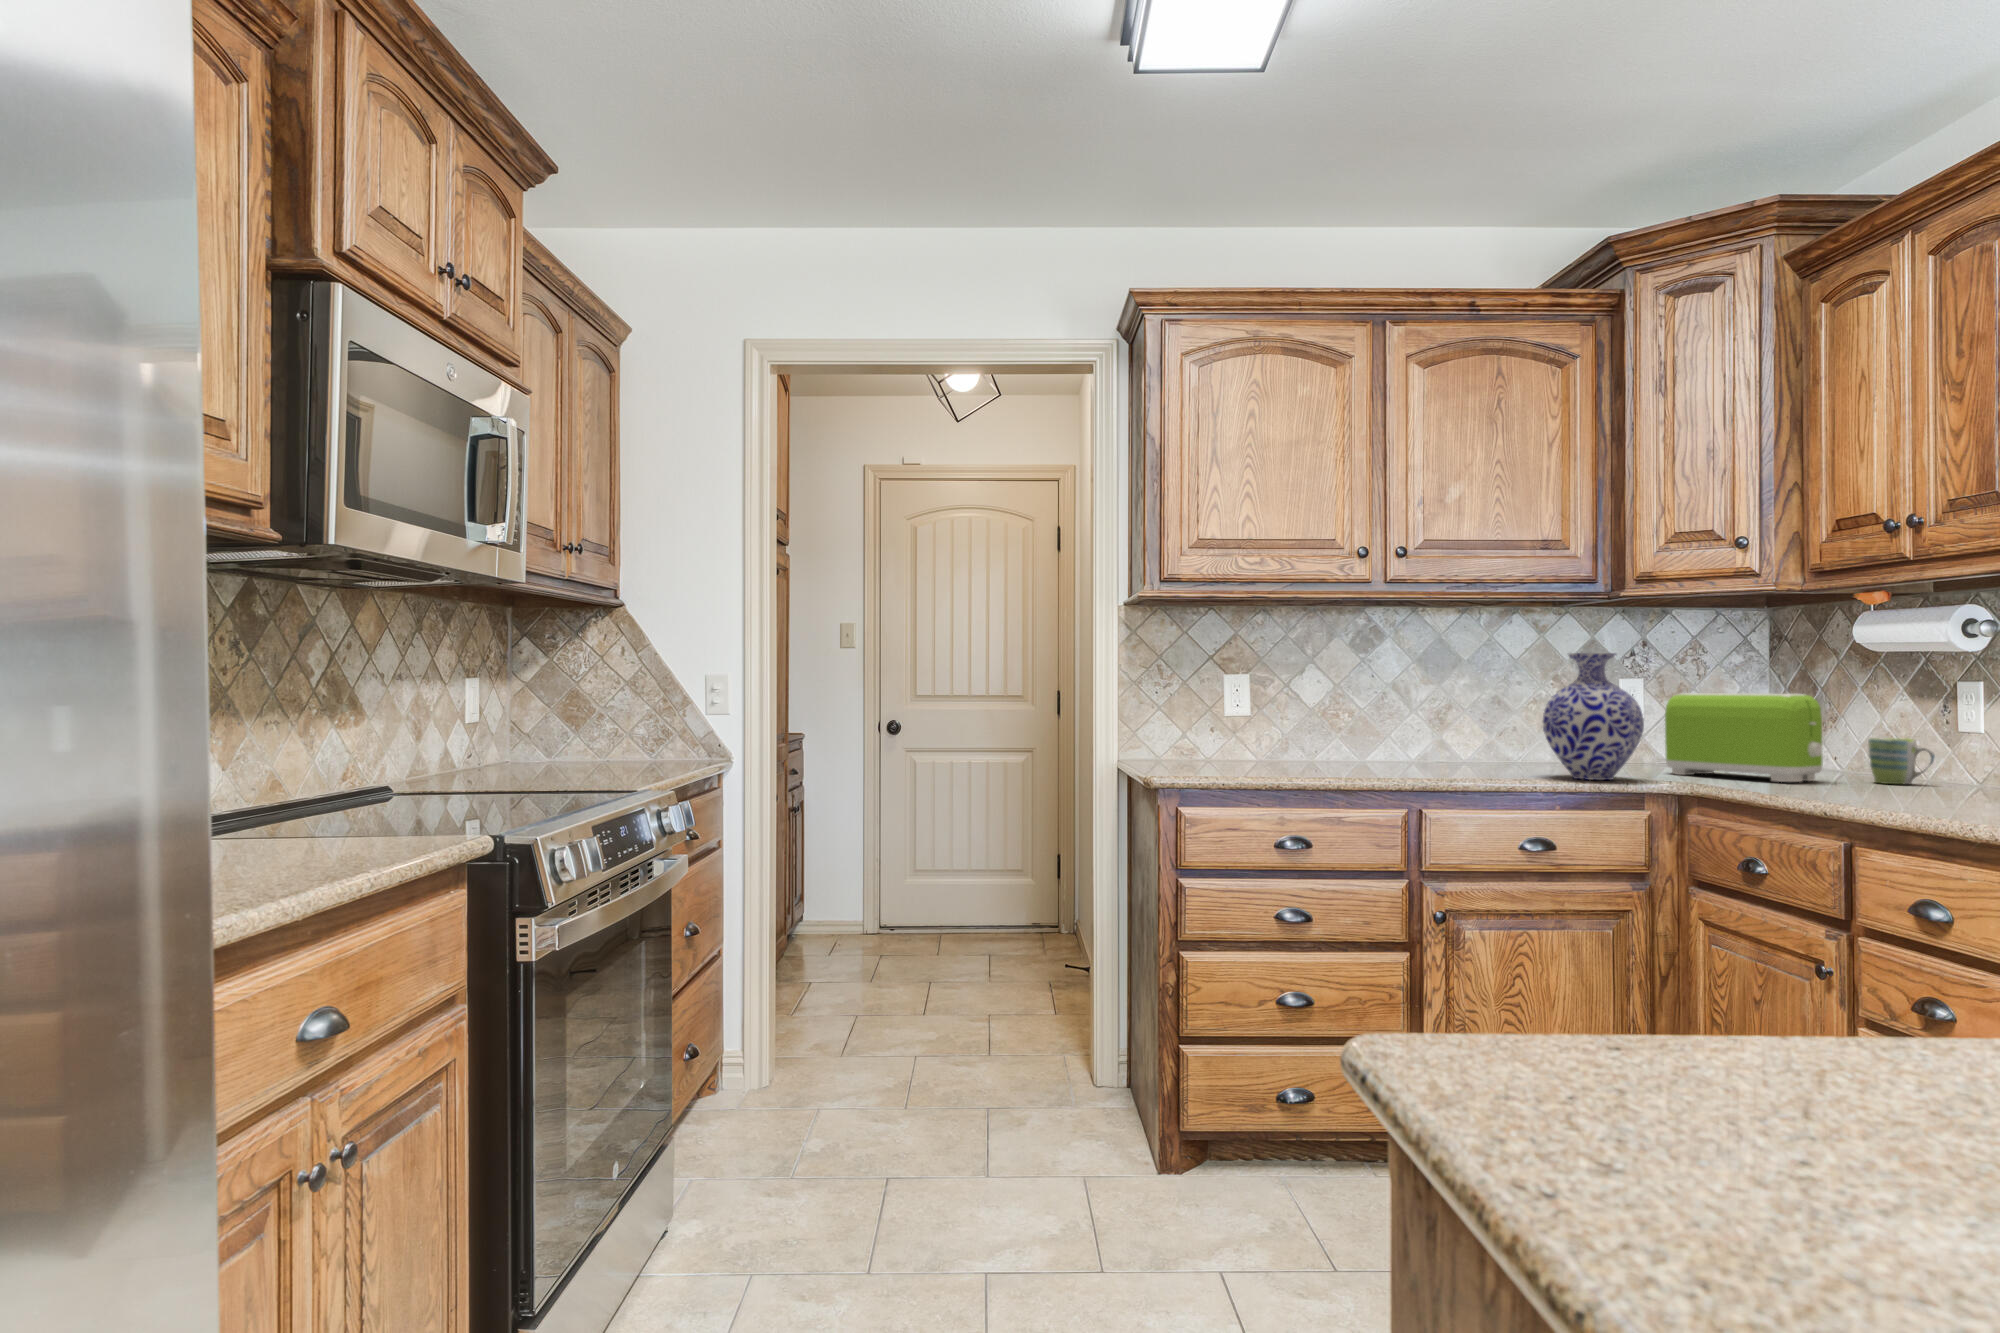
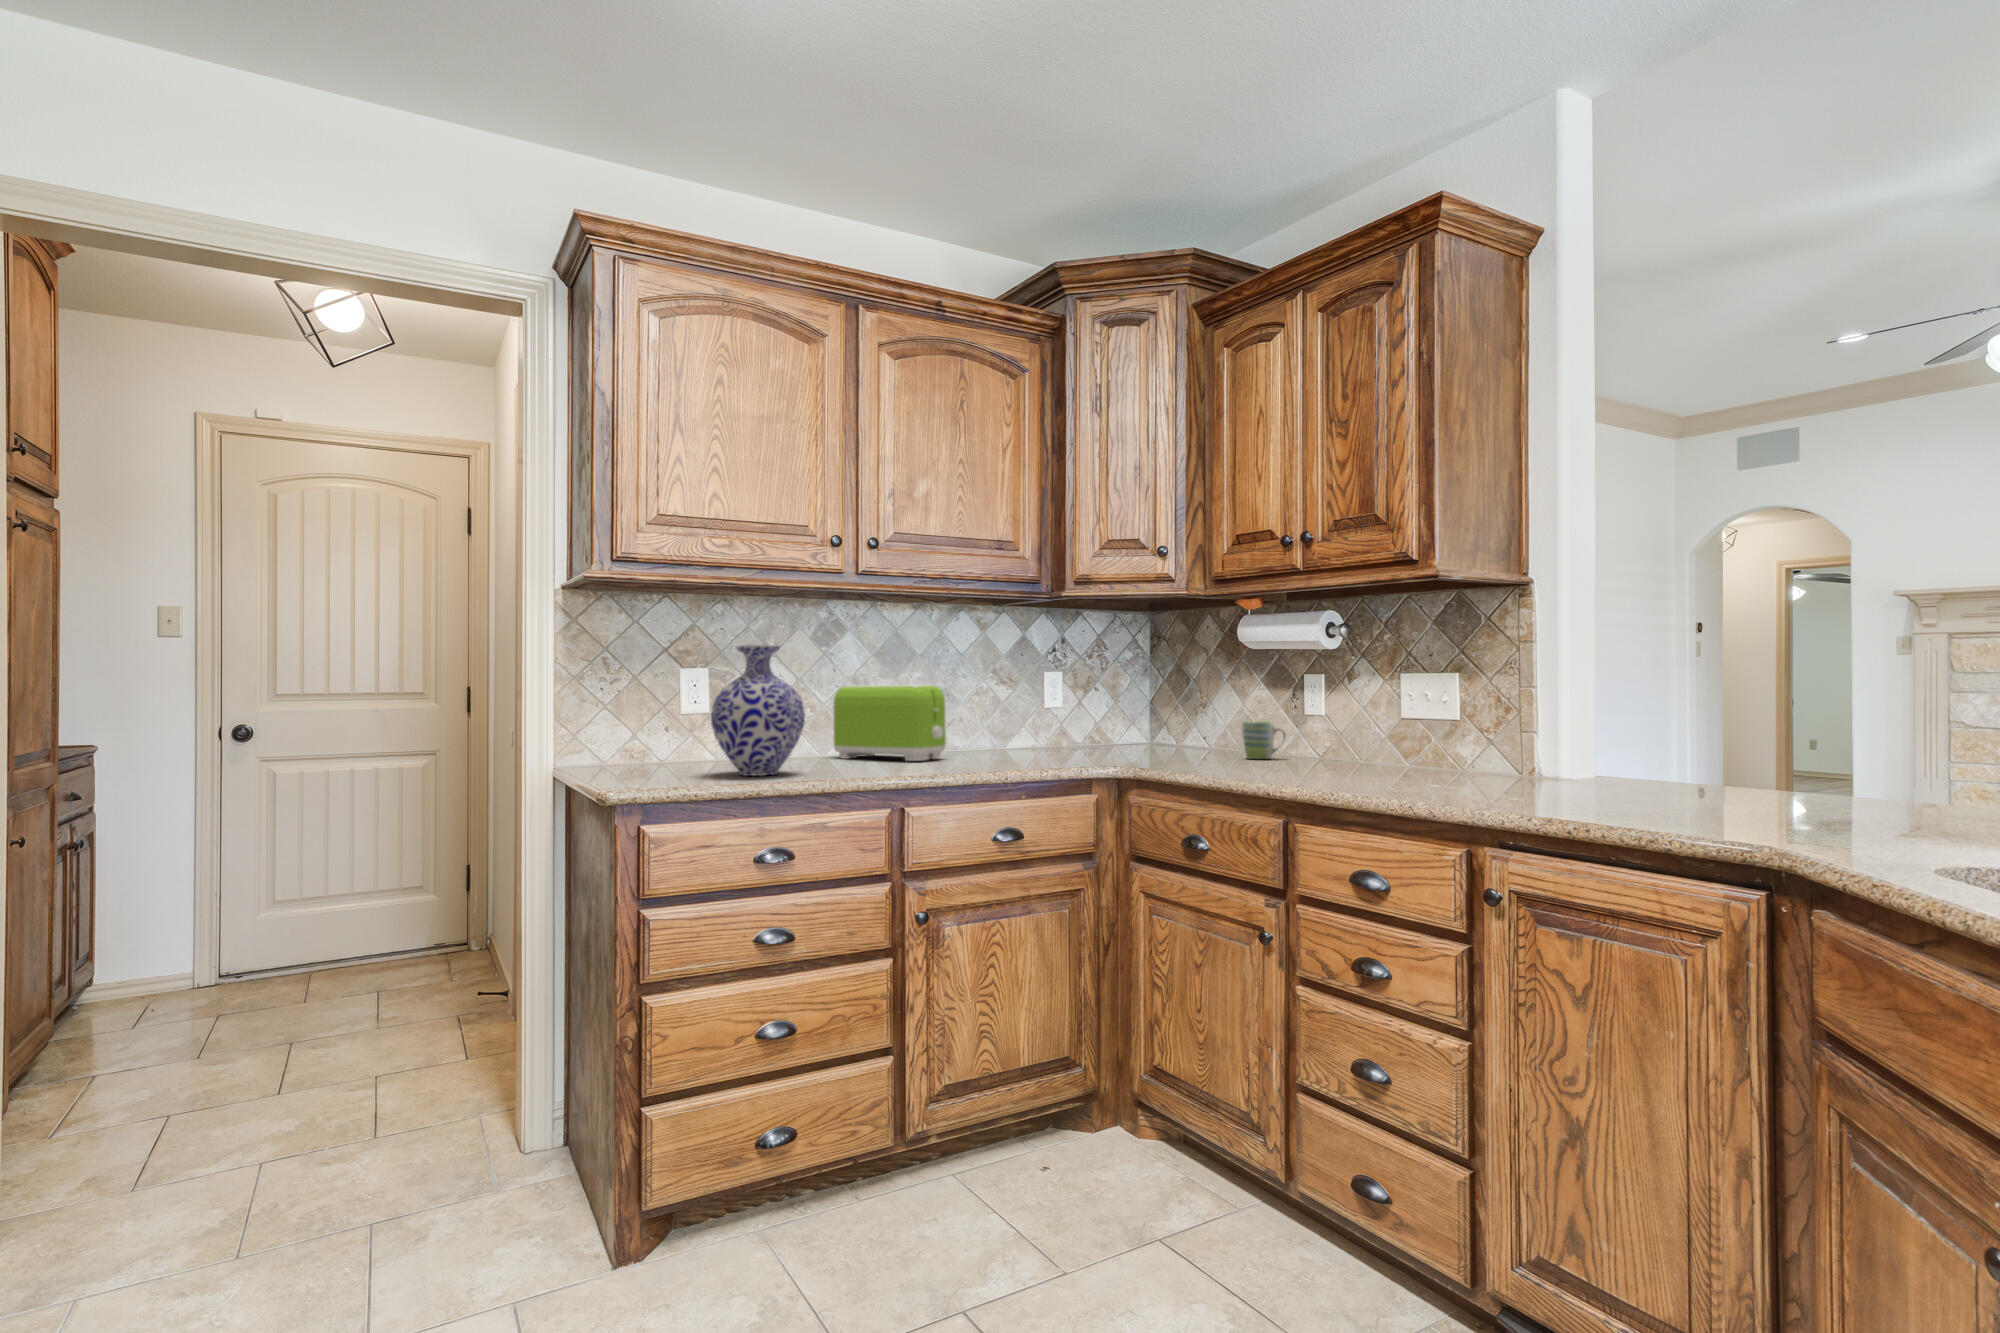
vase: present [1542,653,1644,780] -> present [711,645,805,776]
toaster: present [1665,693,1822,782] -> present [833,685,946,761]

